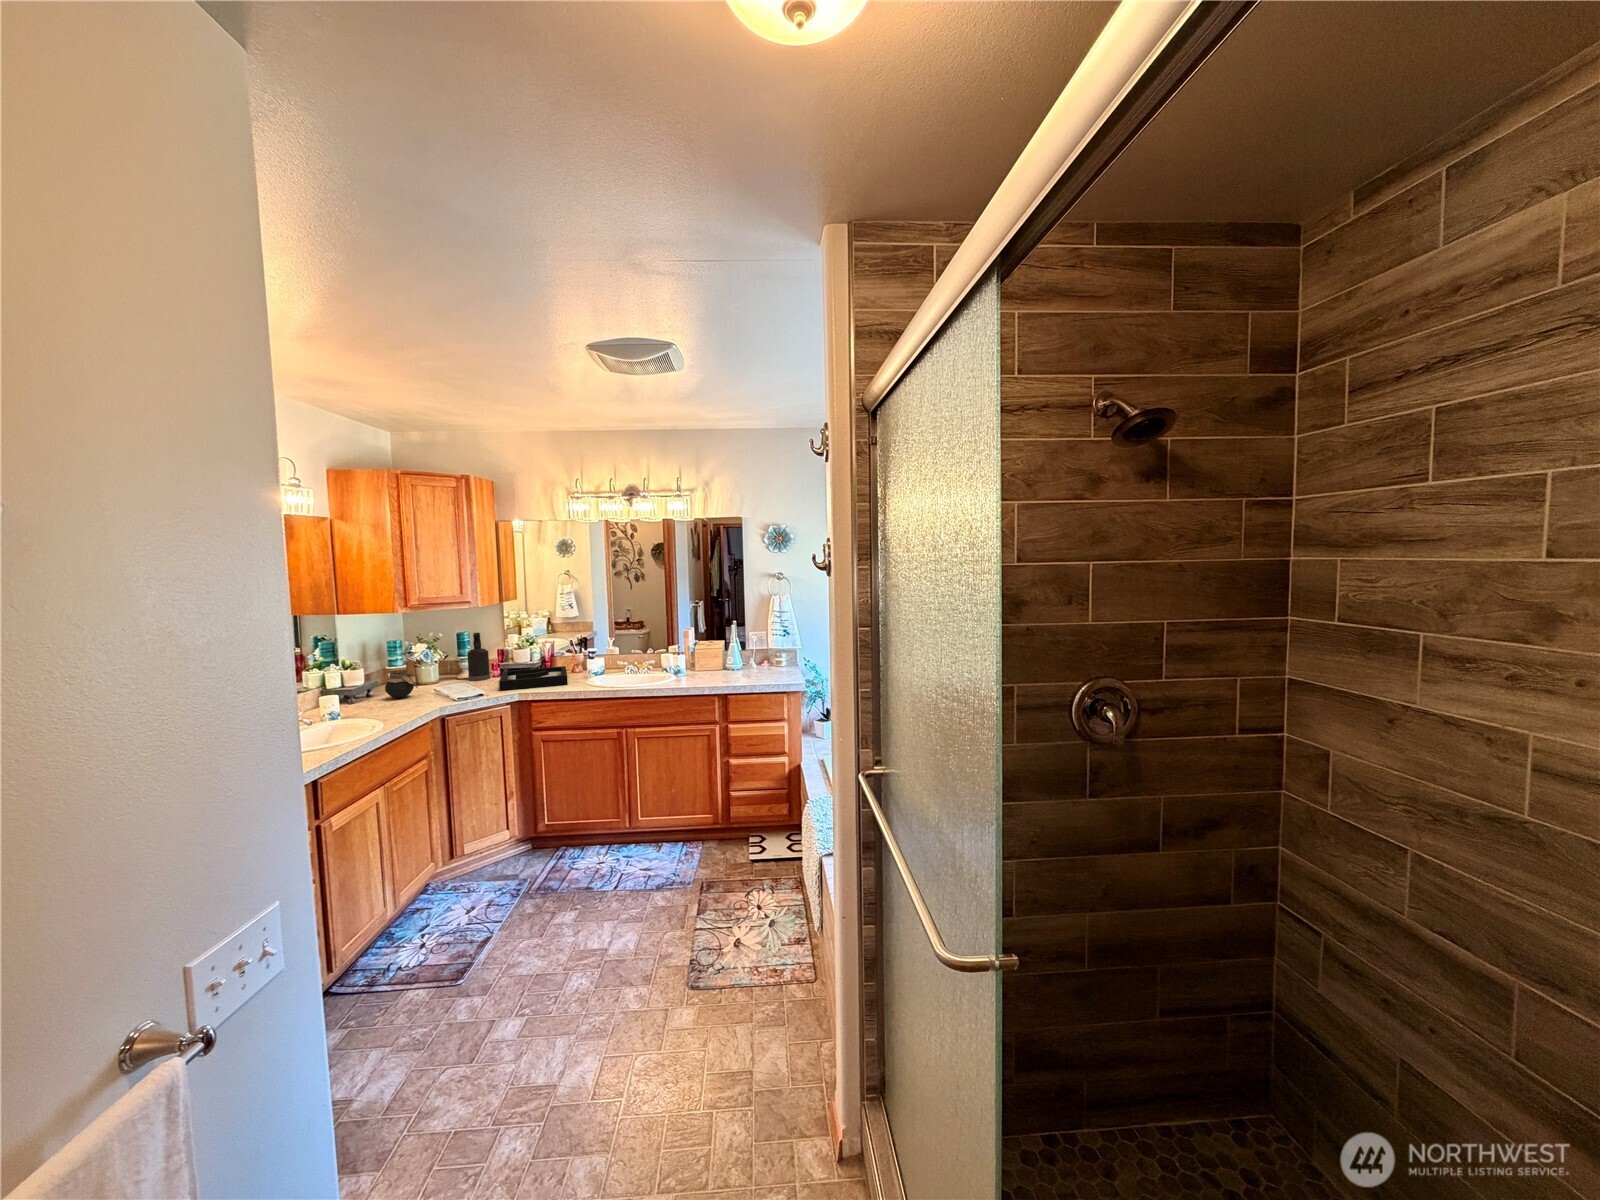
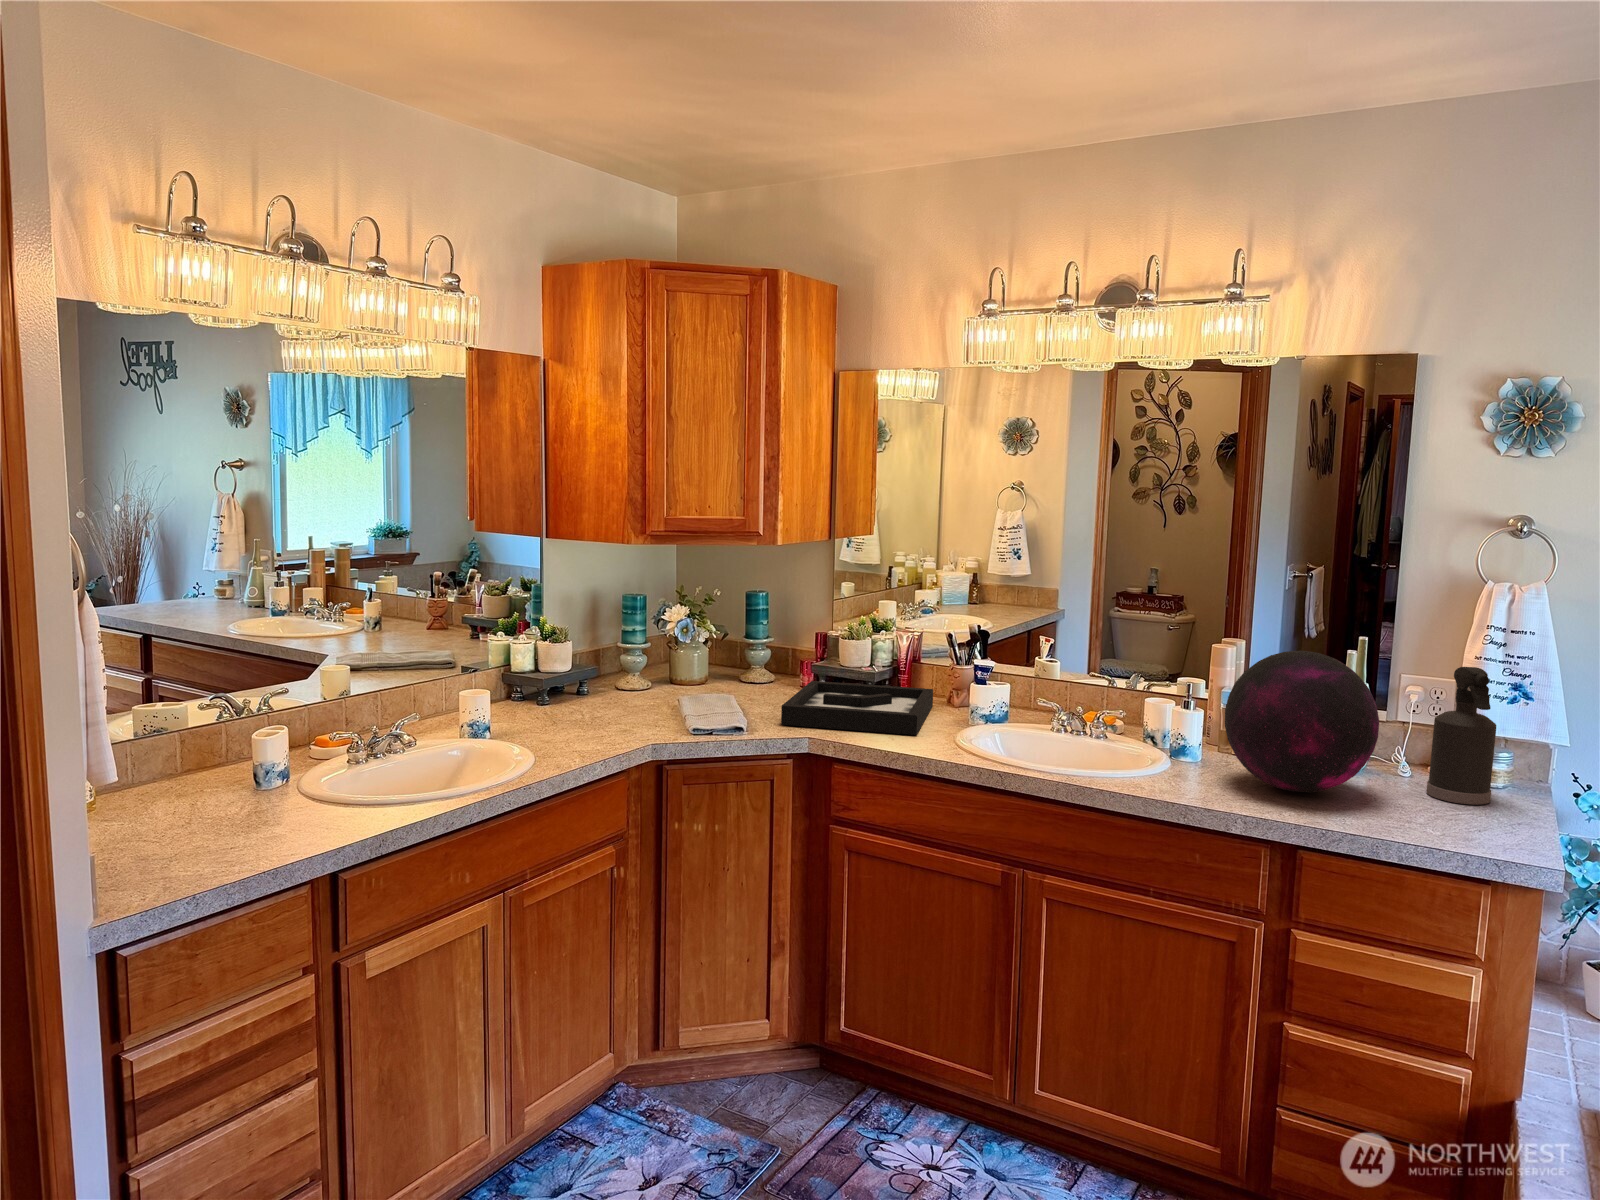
decorative orb: none [695,626,747,678] -> present [1225,651,1379,792]
spray bottle: present [467,633,490,680] -> present [1426,667,1496,805]
jar: present [385,668,418,698] -> none [593,650,644,708]

